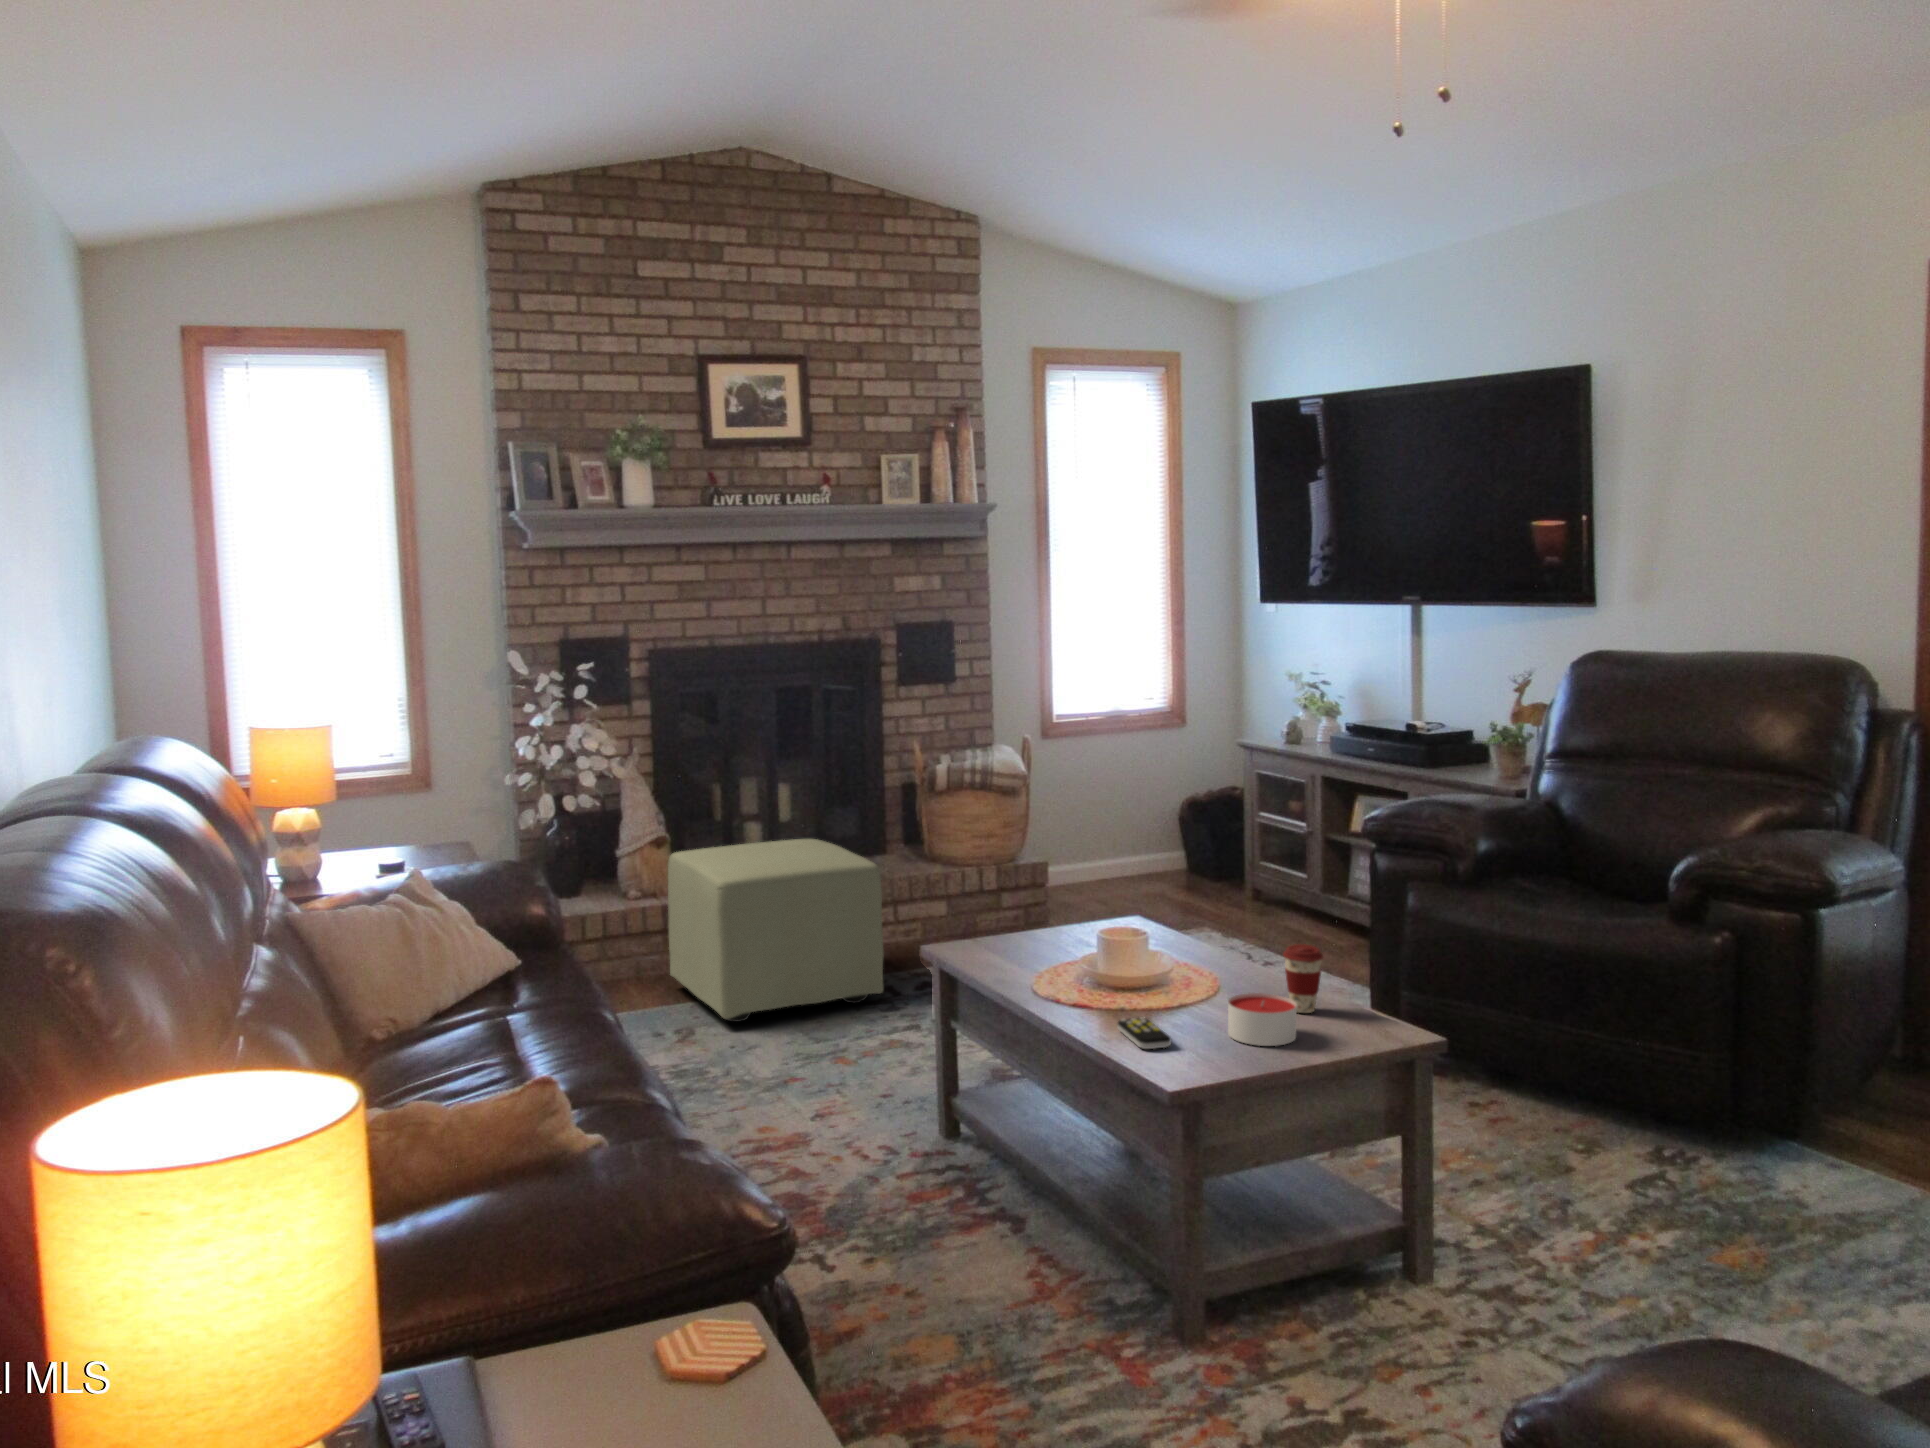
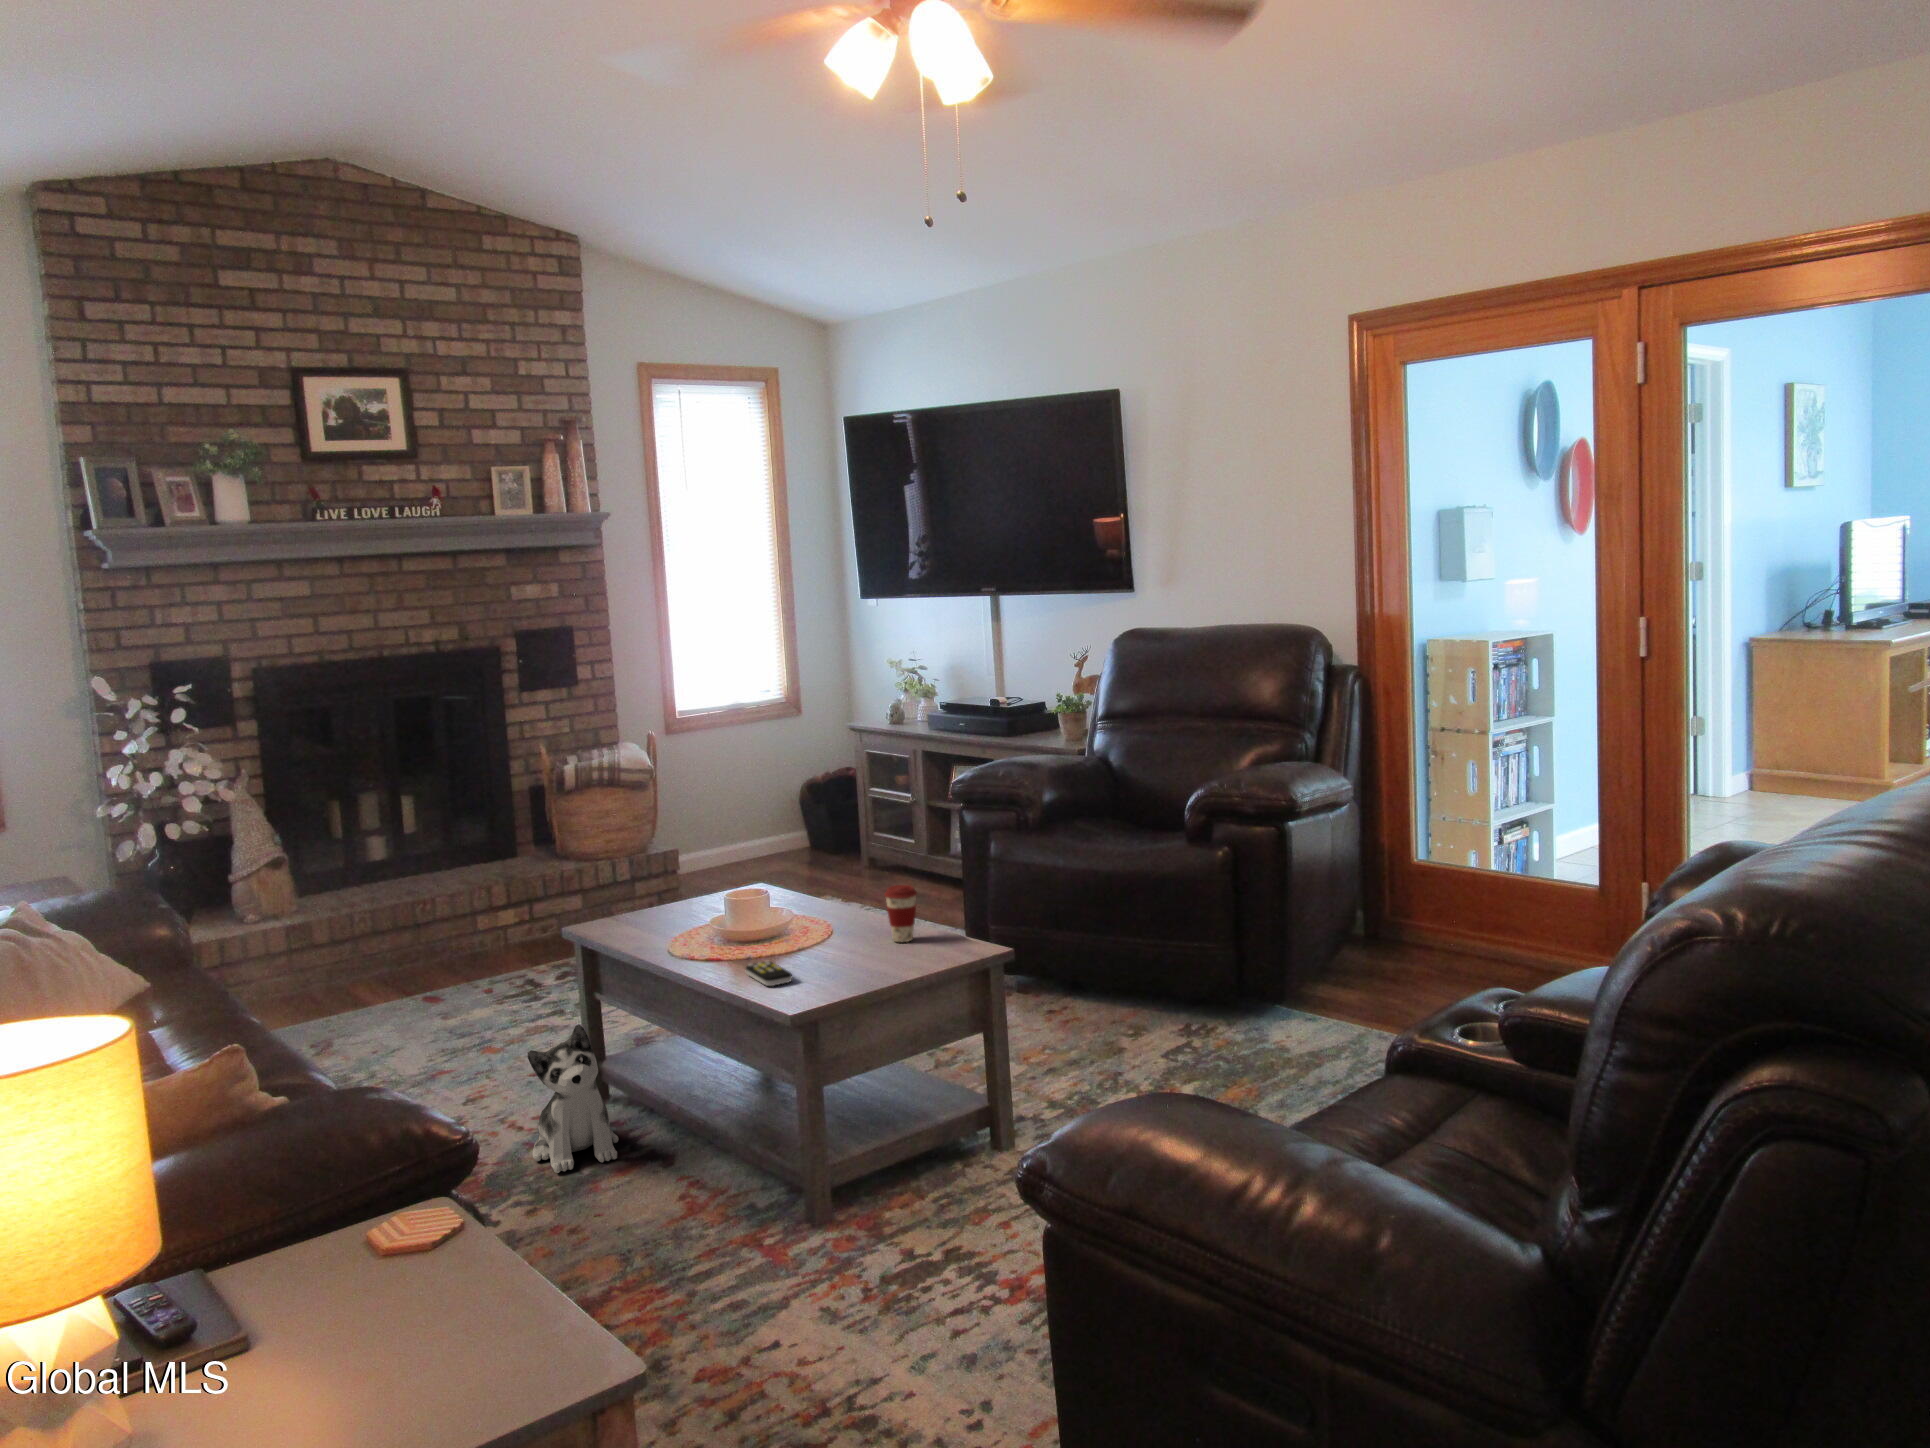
ottoman: present [668,839,884,1022] -> none [290,844,526,1029]
candle: present [1228,993,1296,1046] -> none [839,928,897,971]
plush toy: none [879,1057,968,1217] -> present [528,1024,618,1173]

